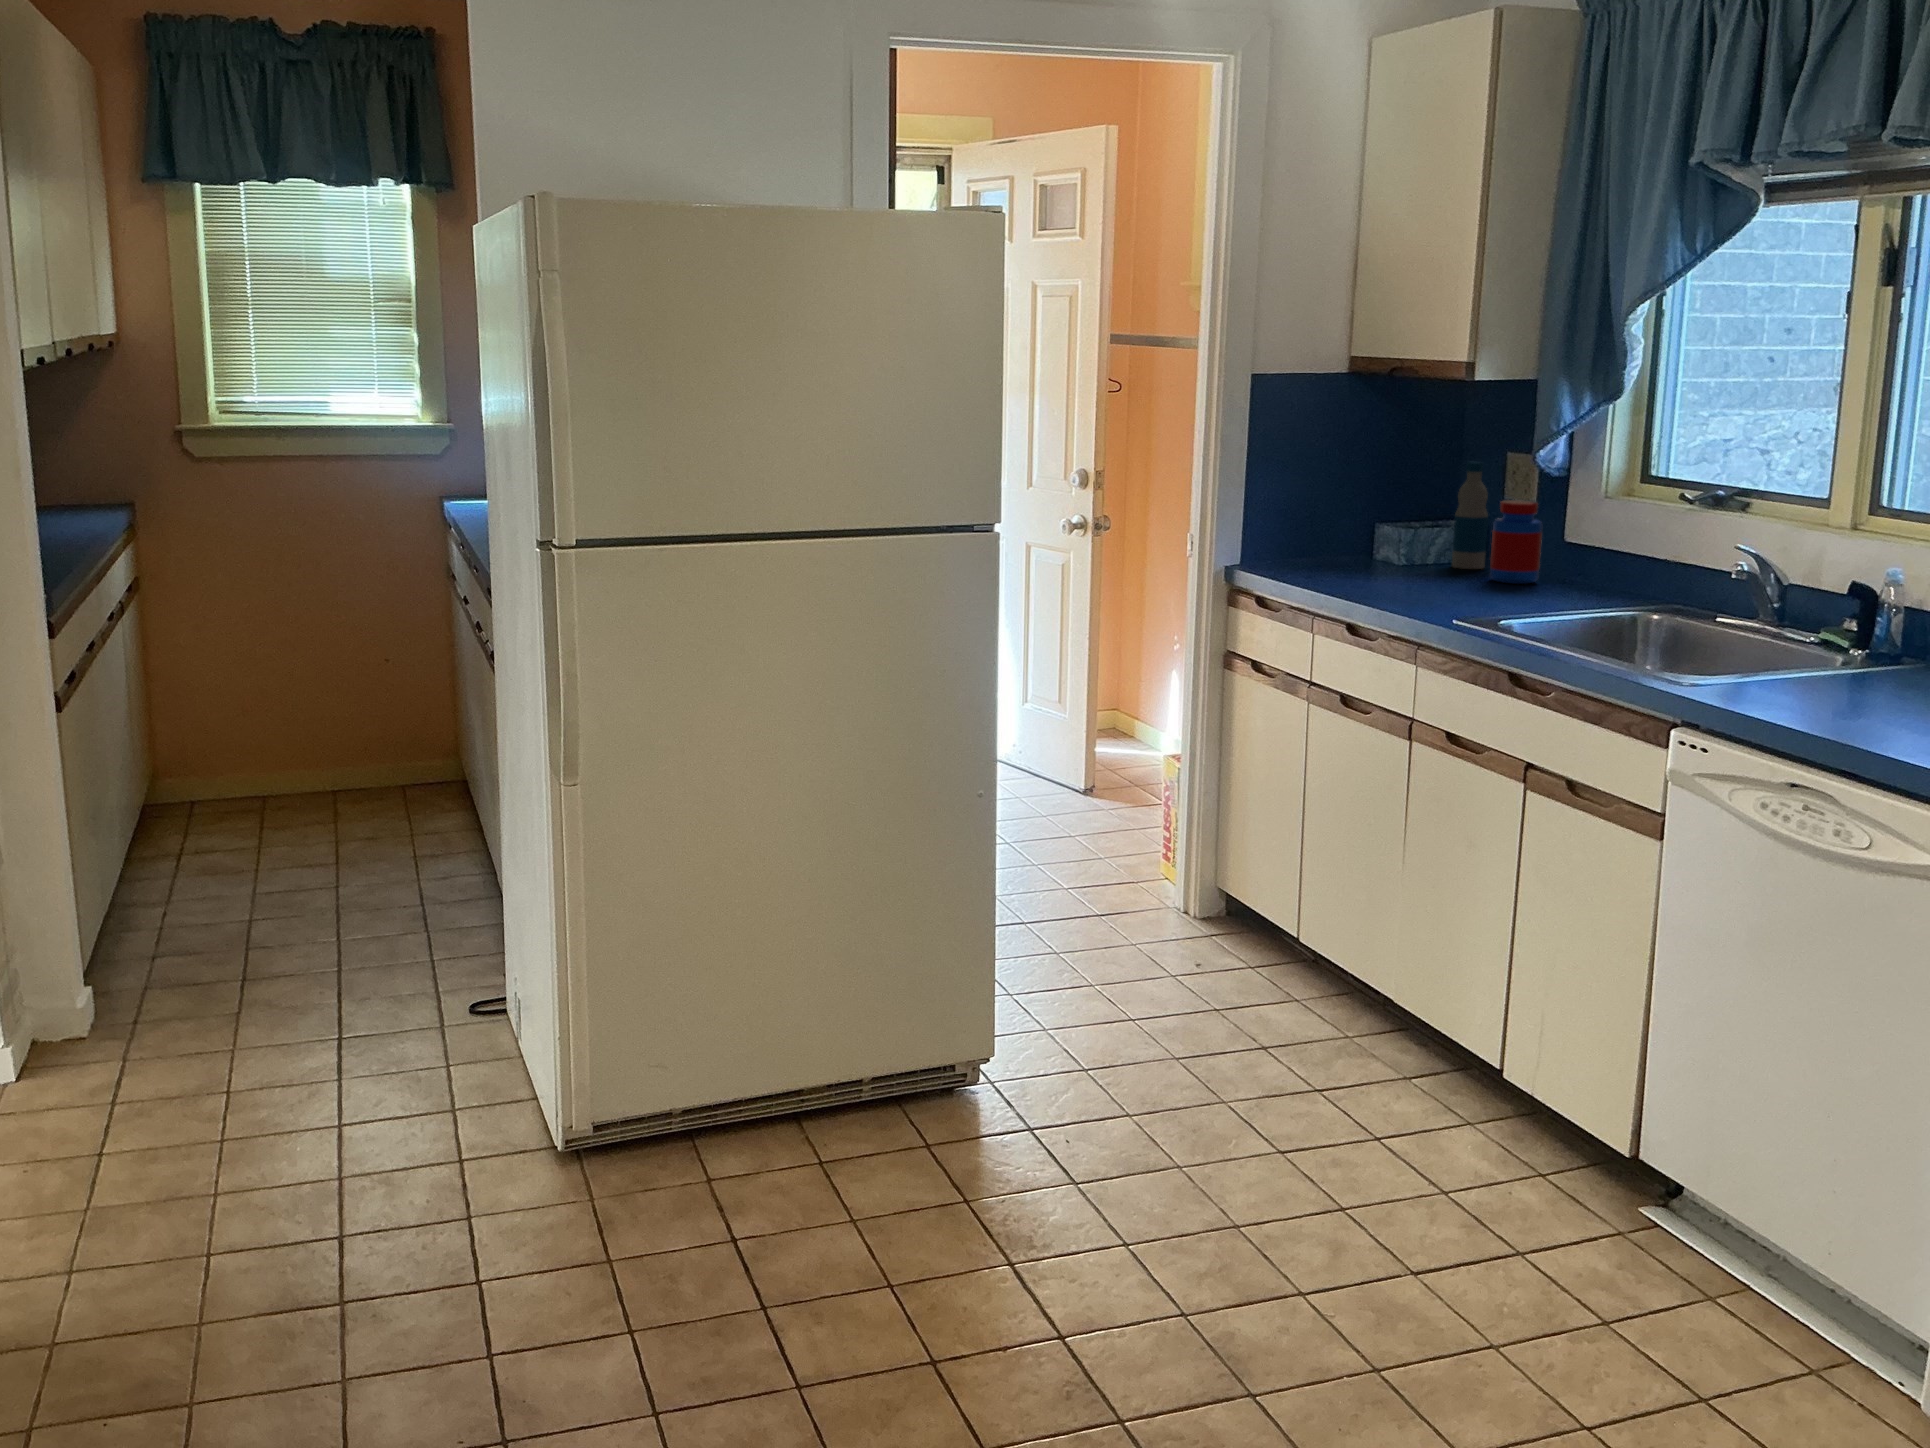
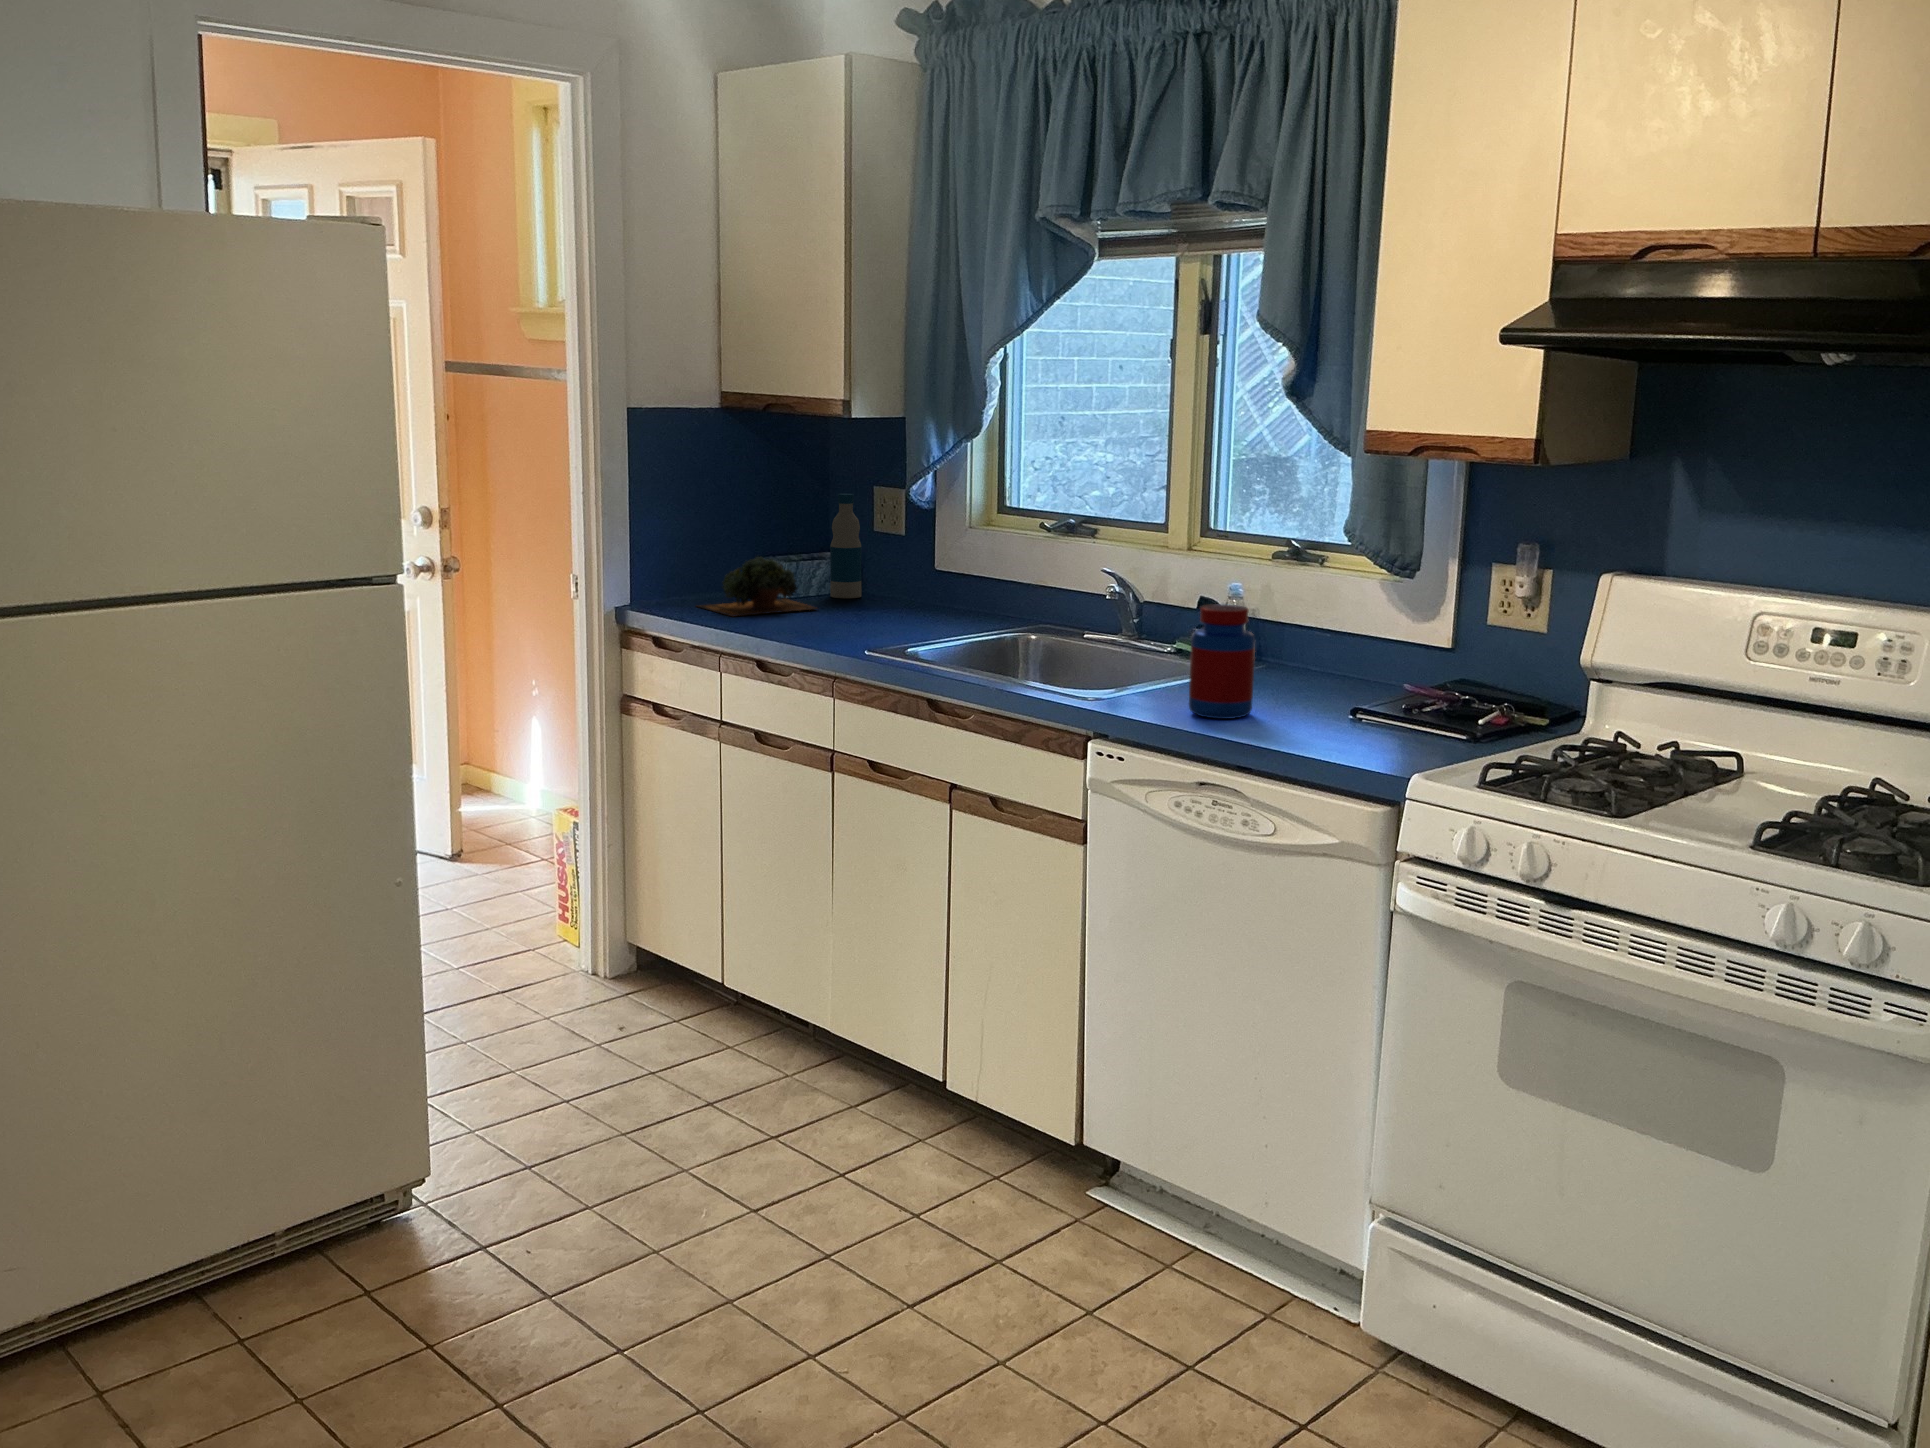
jar: present [1490,500,1542,584] -> present [1189,604,1255,719]
succulent plant: none [1307,521,1431,580] -> present [697,557,816,617]

